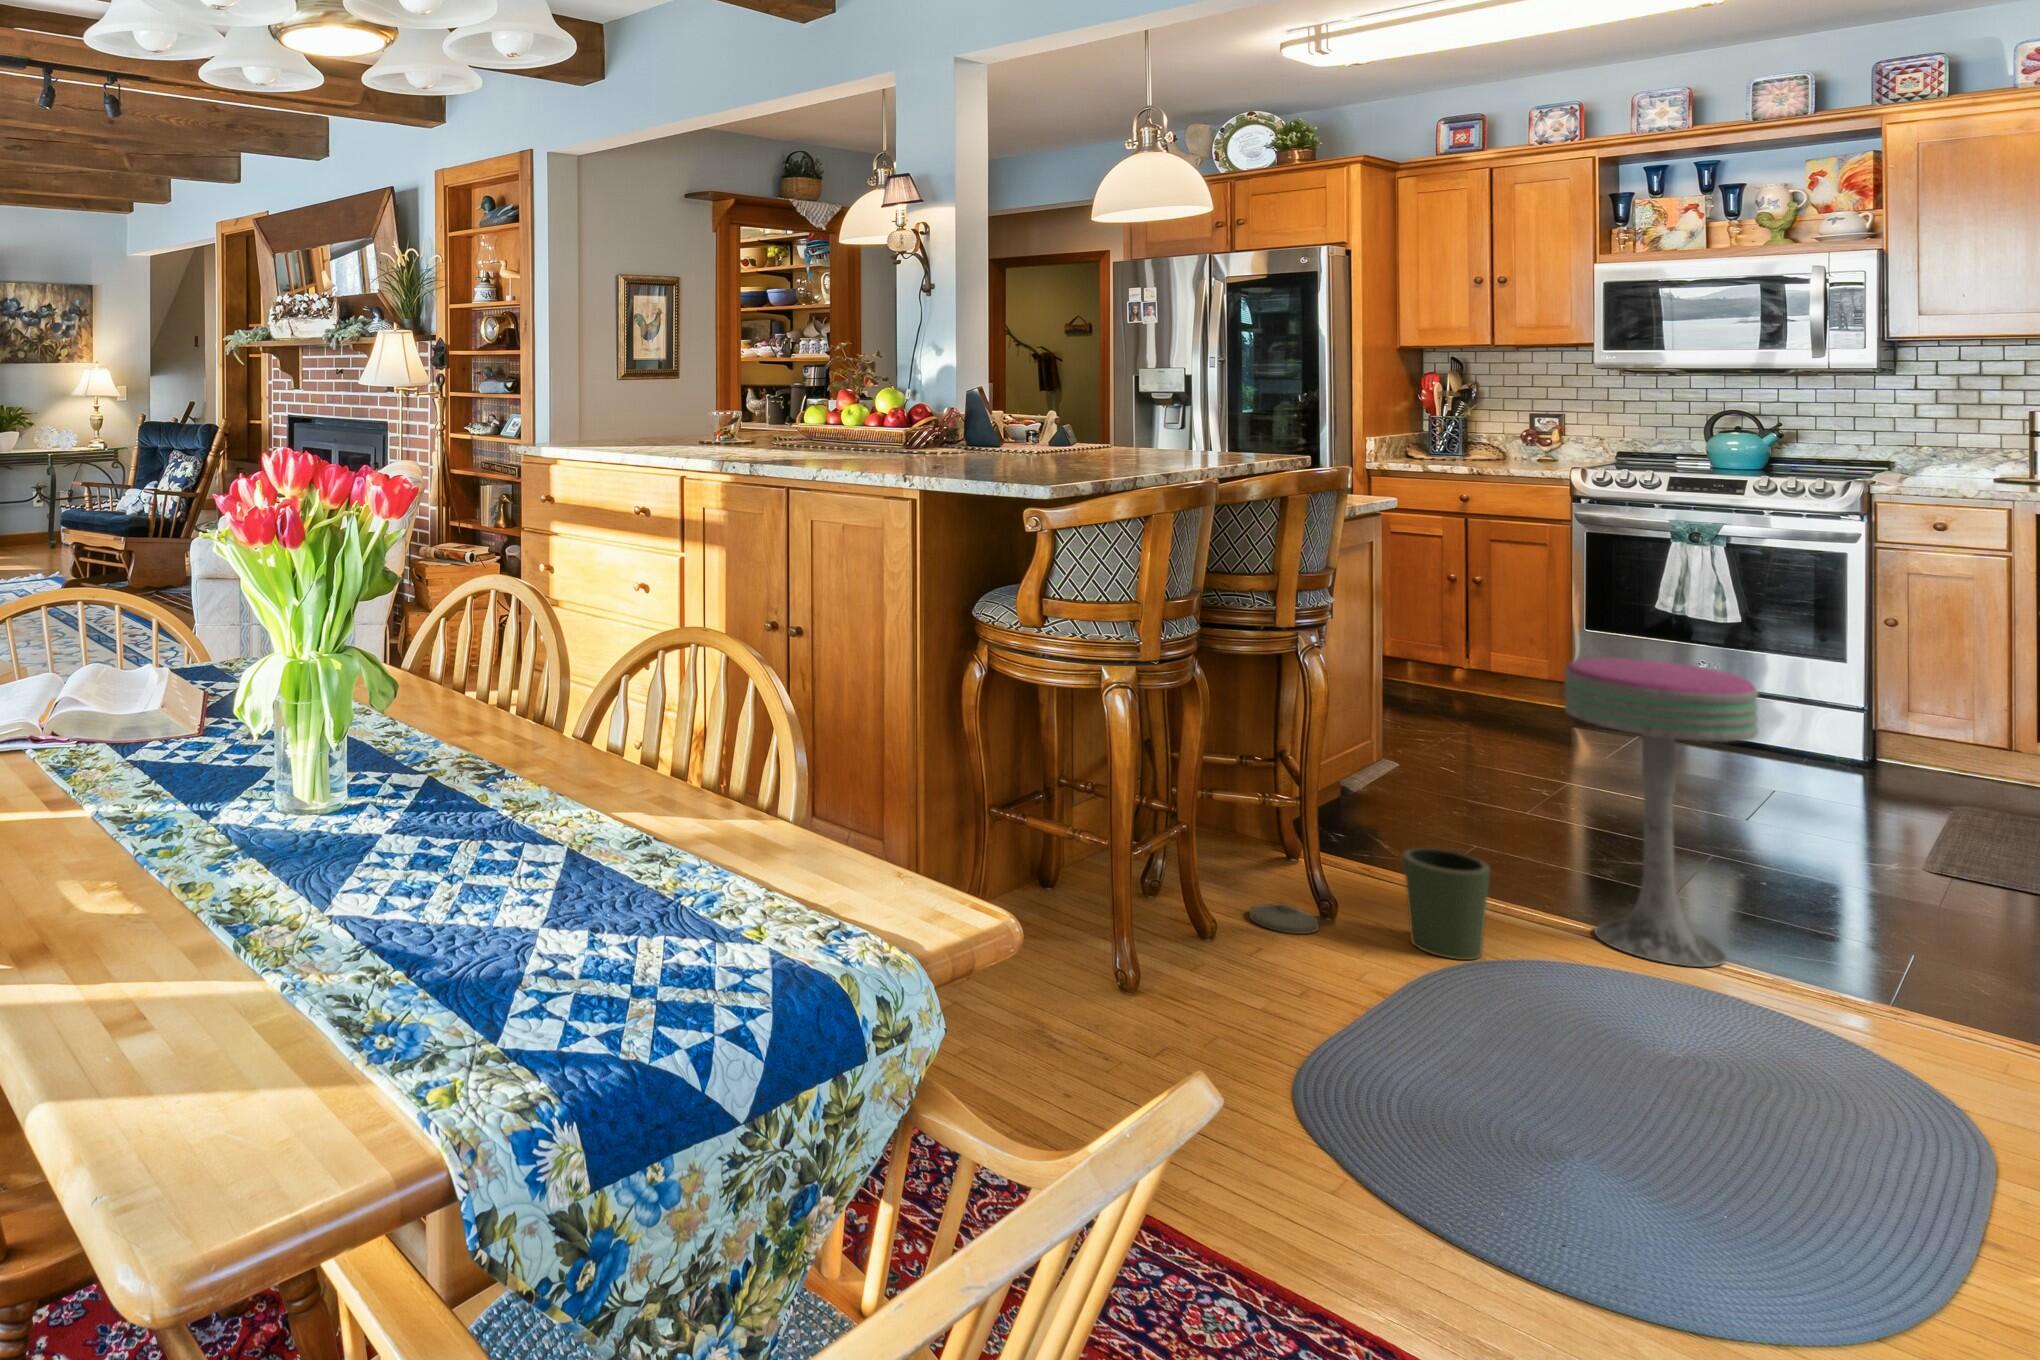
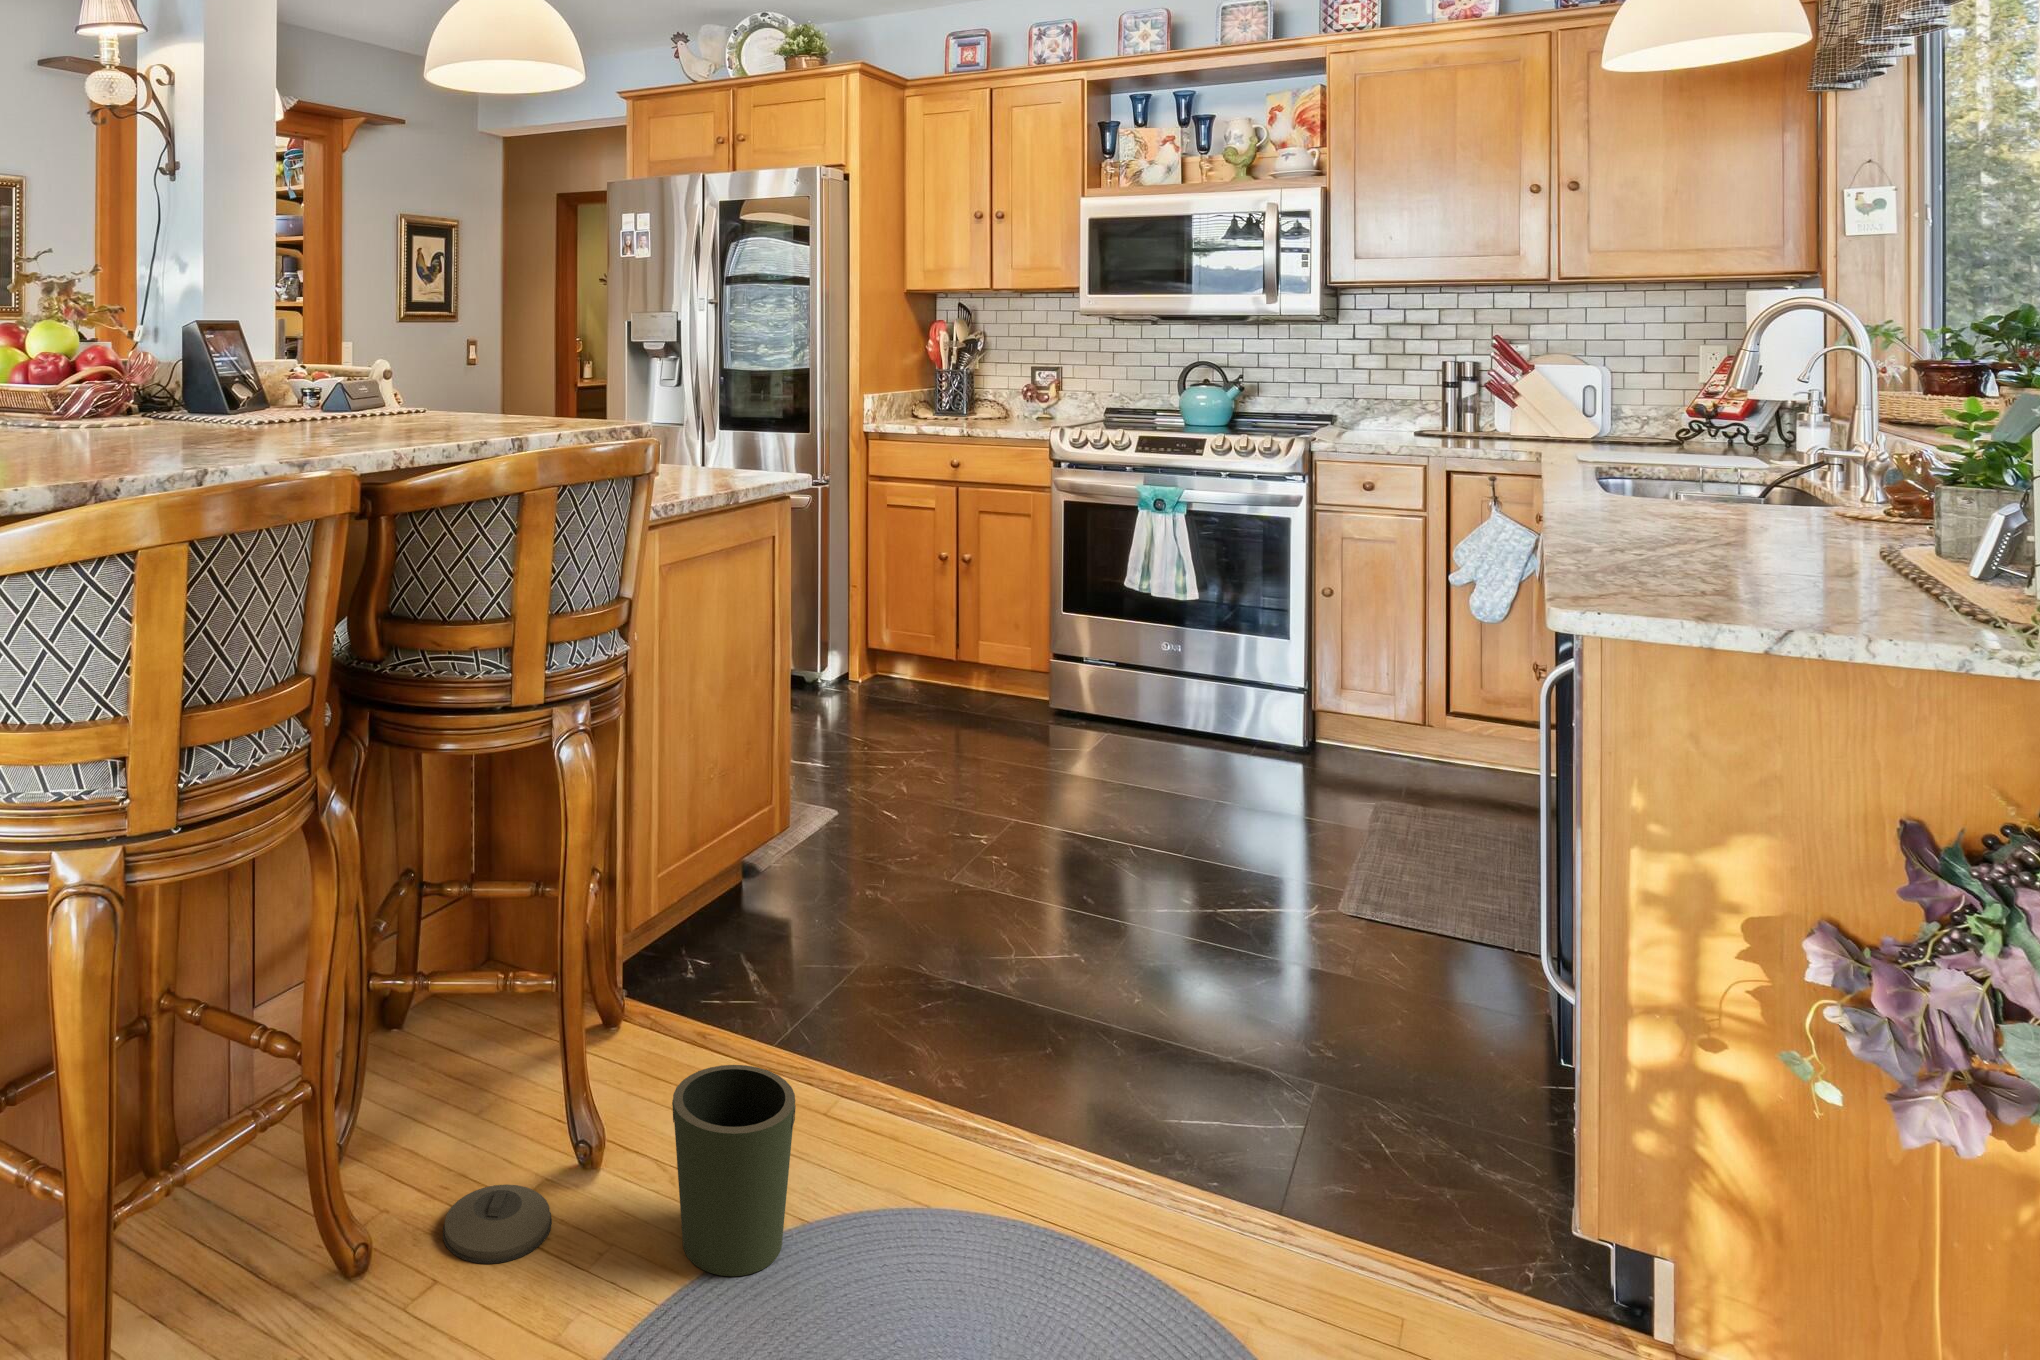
bar stool: present [1565,658,1758,967] -> none [930,714,1165,1204]

